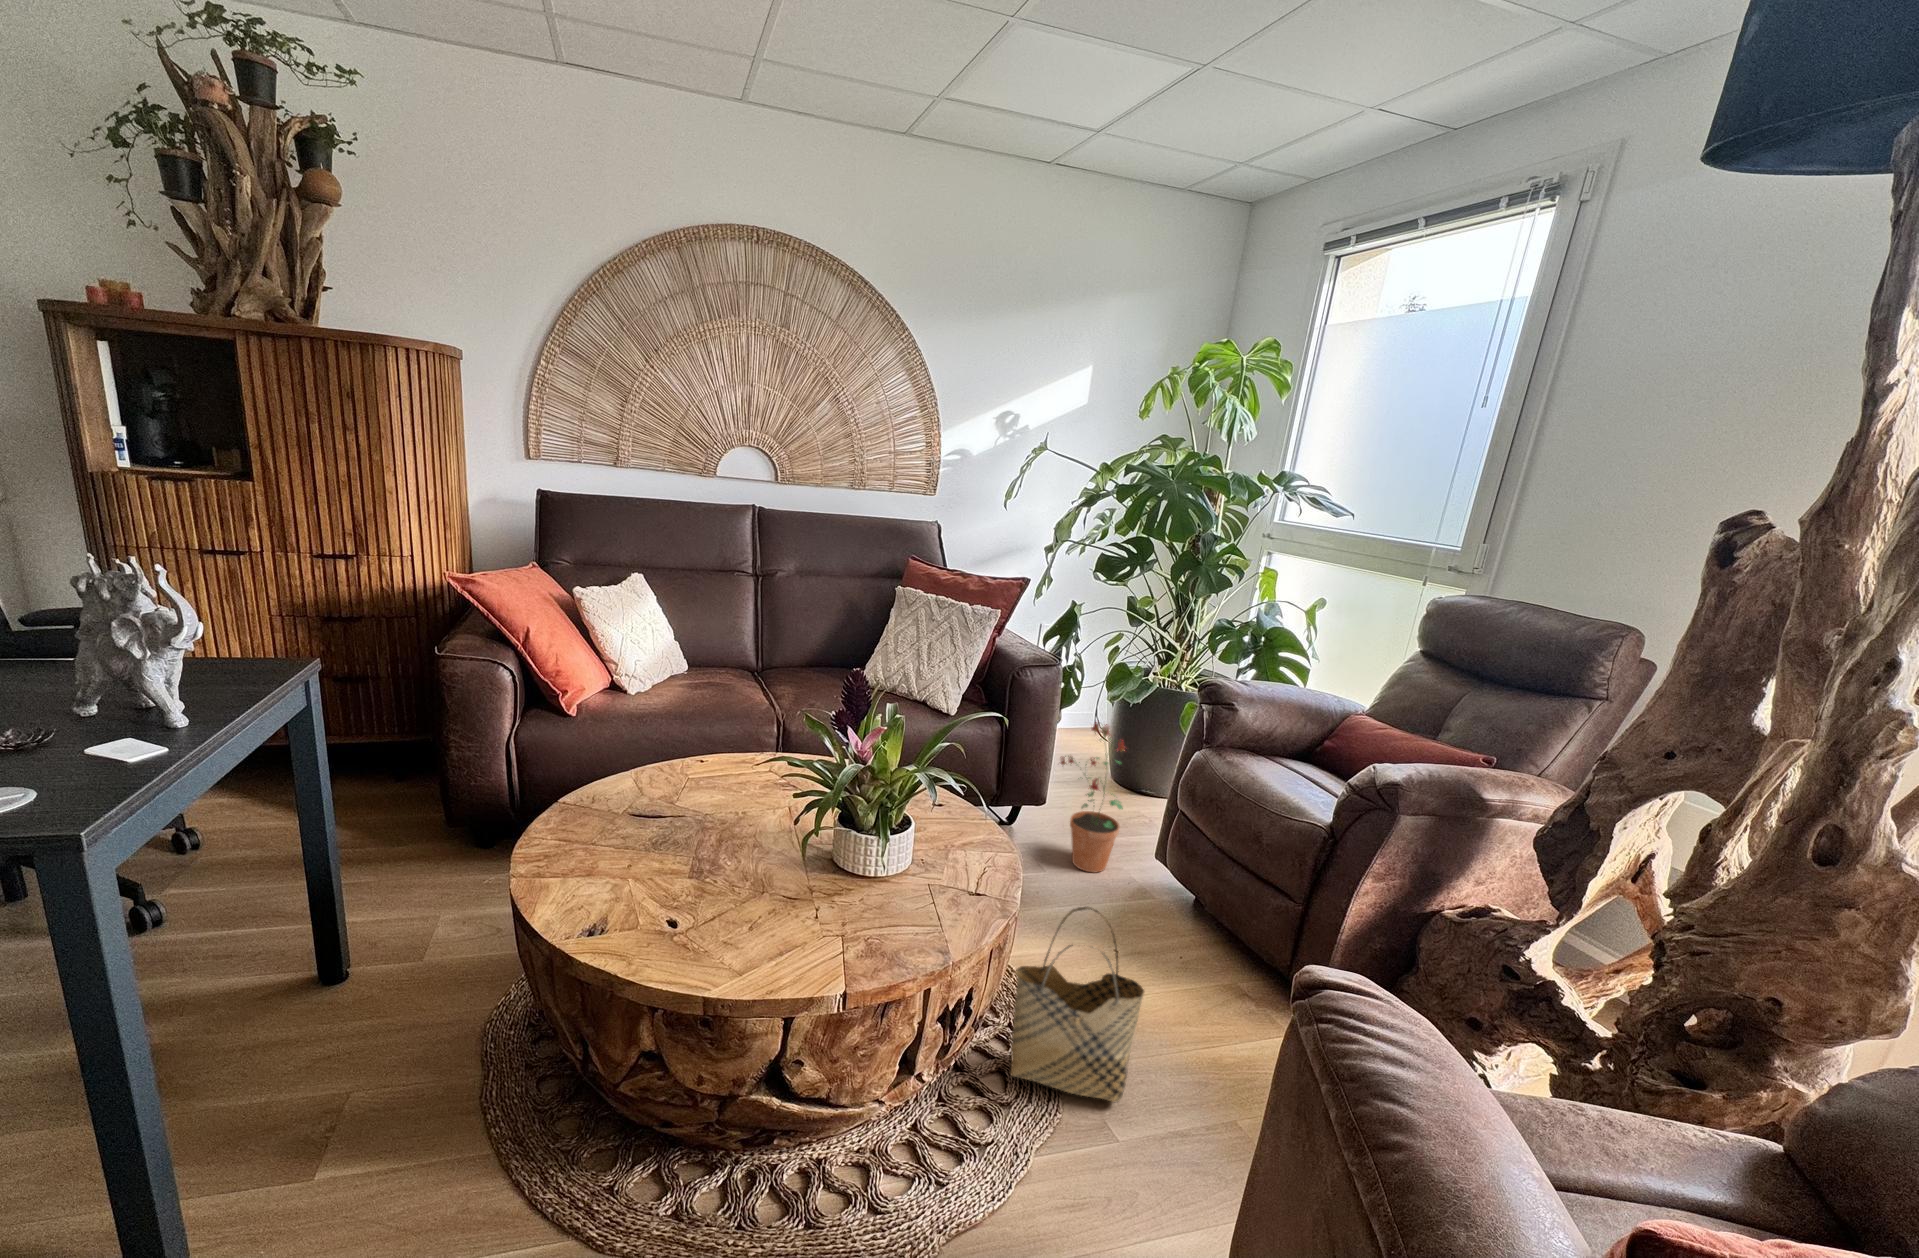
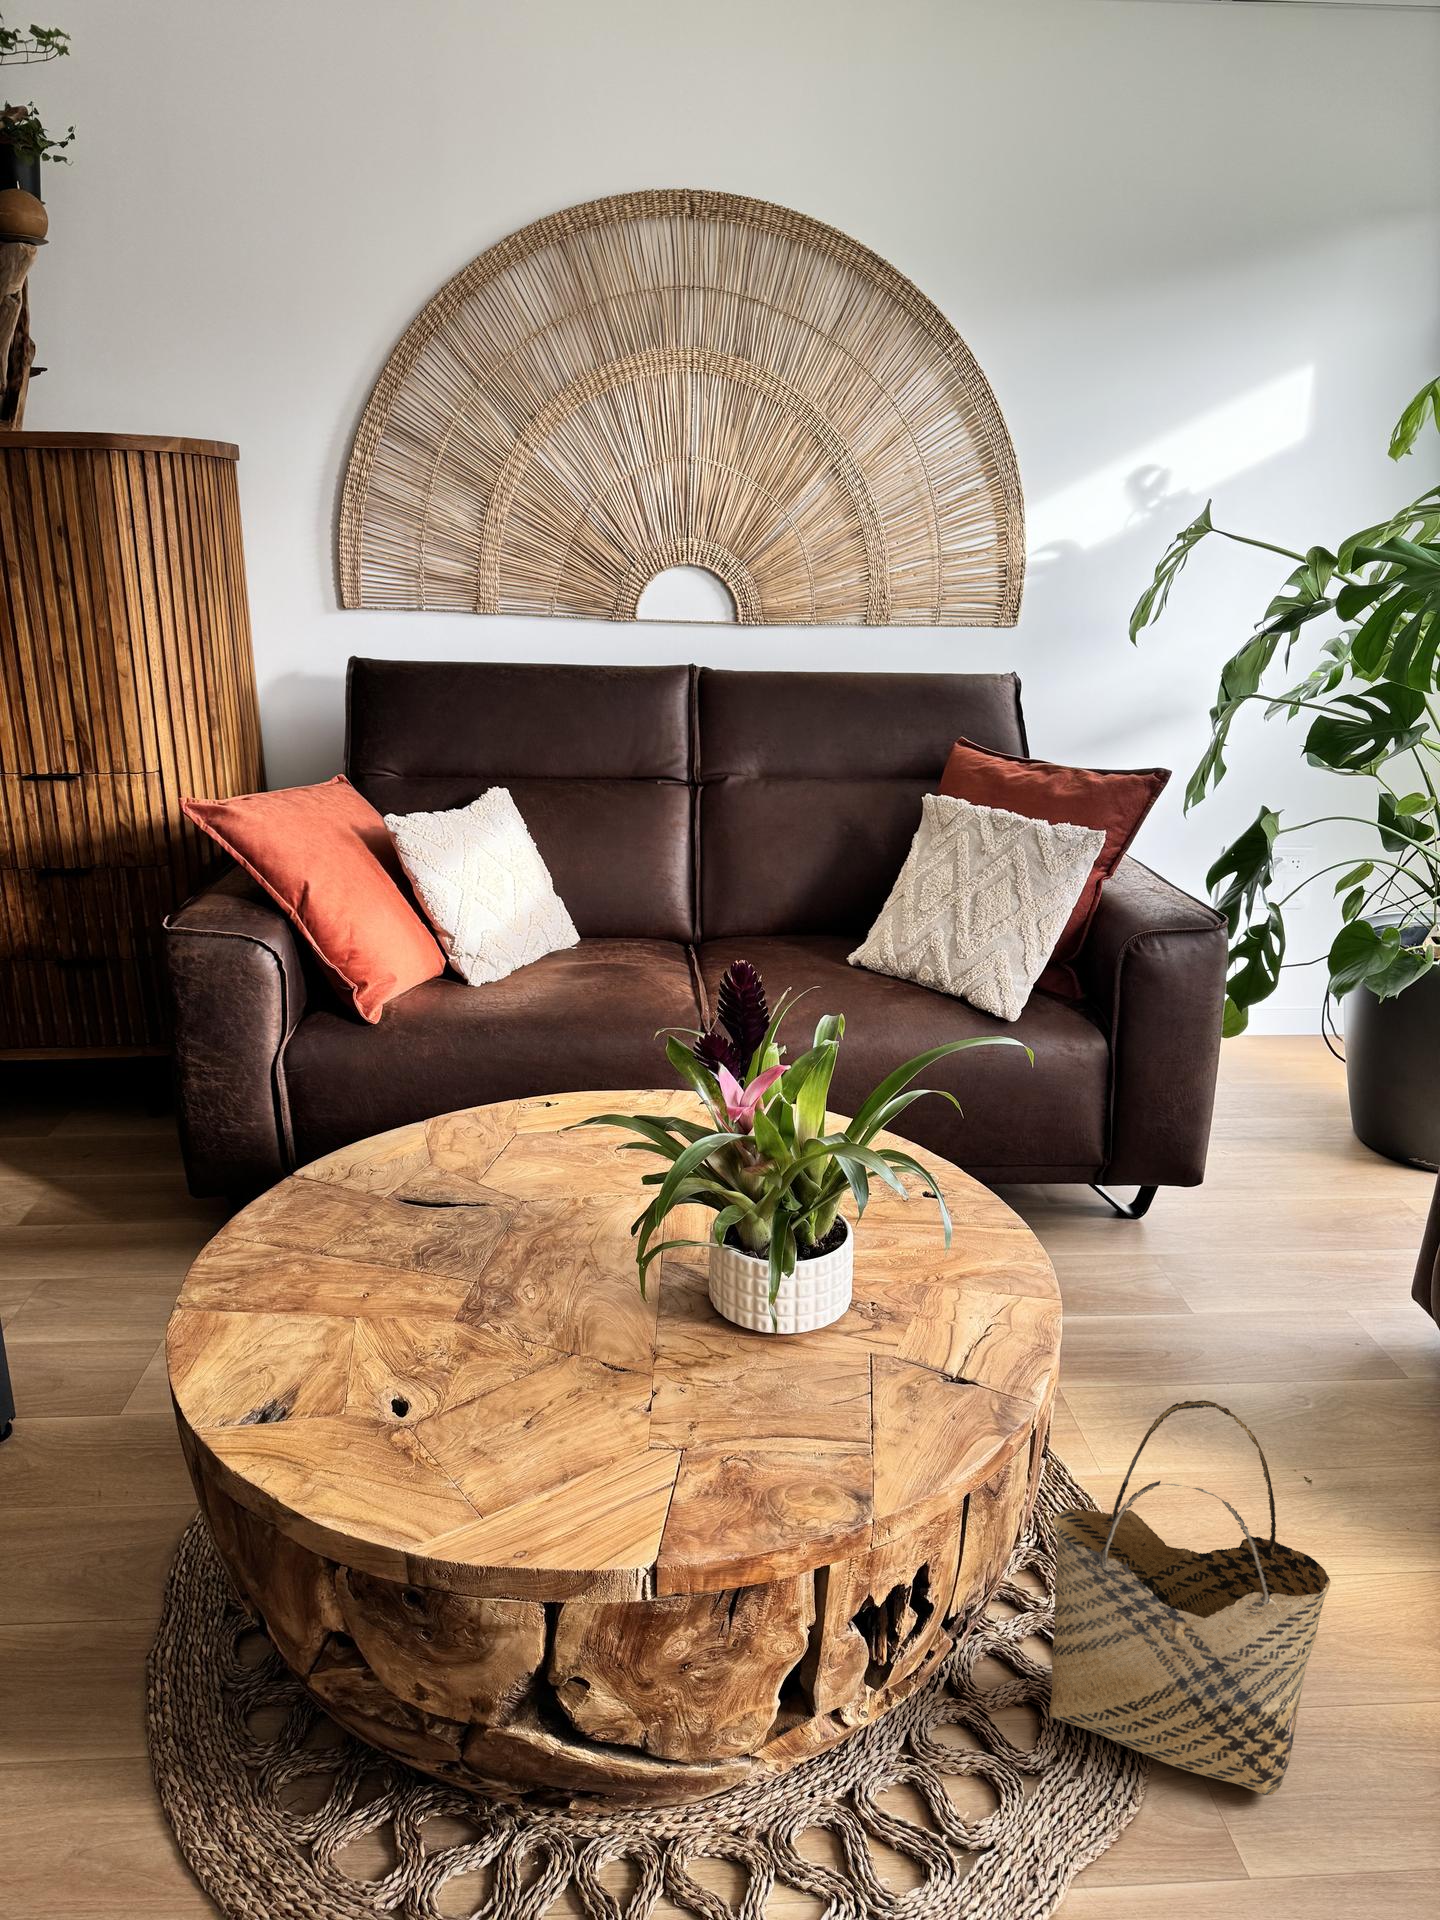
potted plant: present [1061,722,1127,873] -> none [1193,1004,1344,1310]

